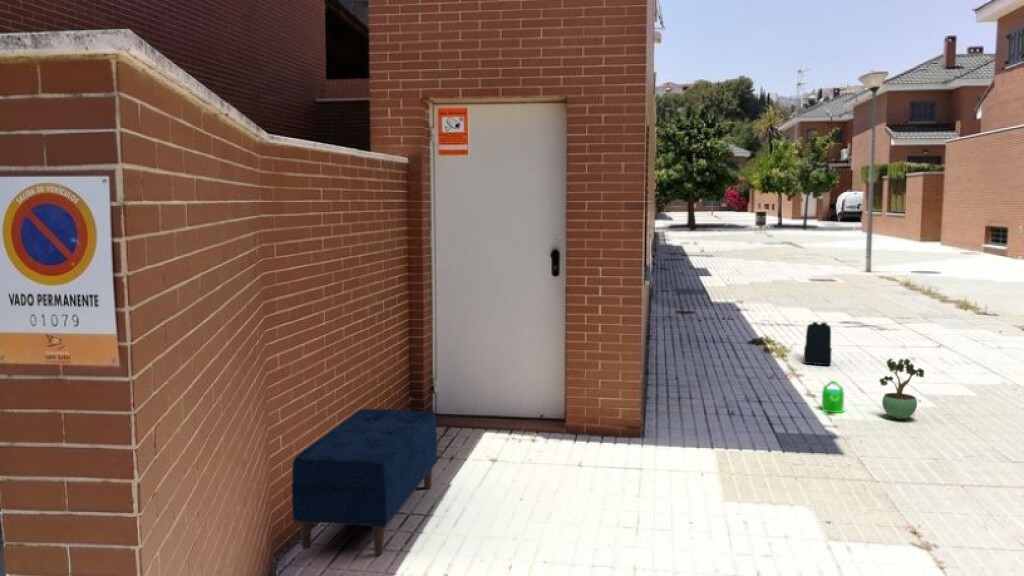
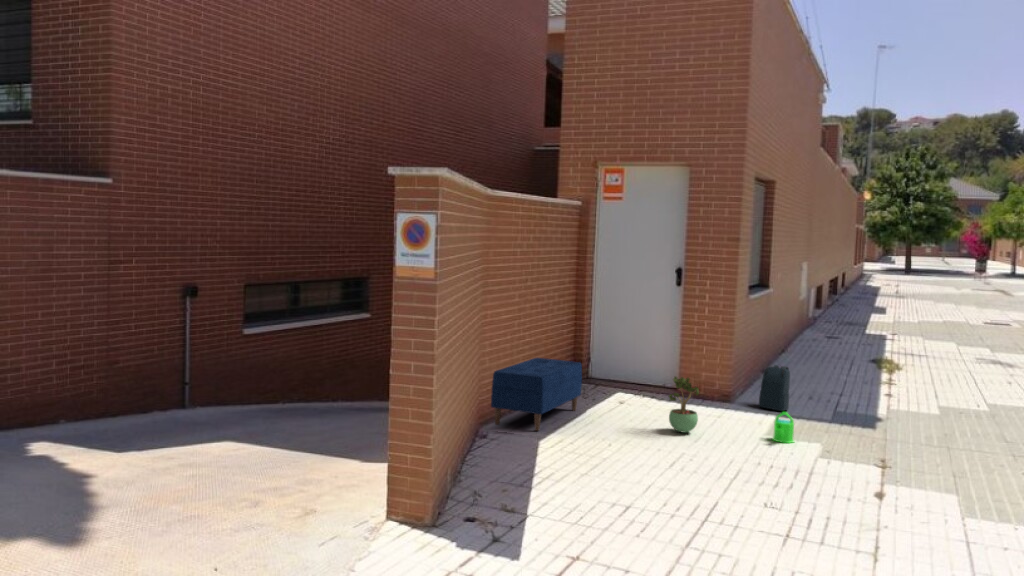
backpack: present [804,322,832,365] -> present [759,365,790,411]
potted plant: present [879,359,924,419] -> present [668,377,699,433]
watering can: present [821,381,844,413] -> present [772,412,794,443]

